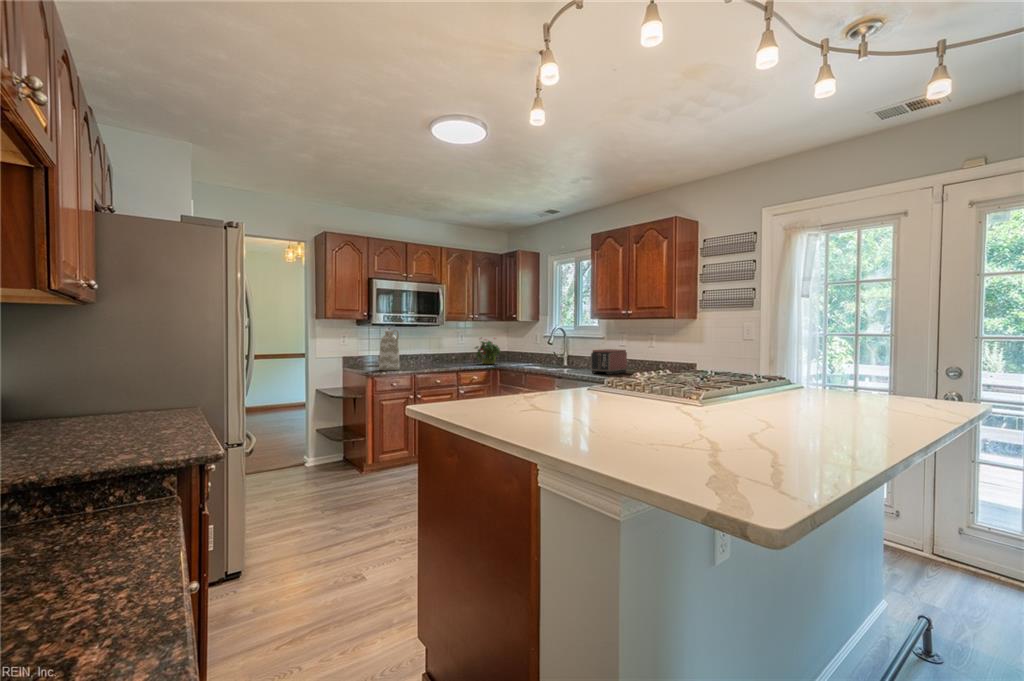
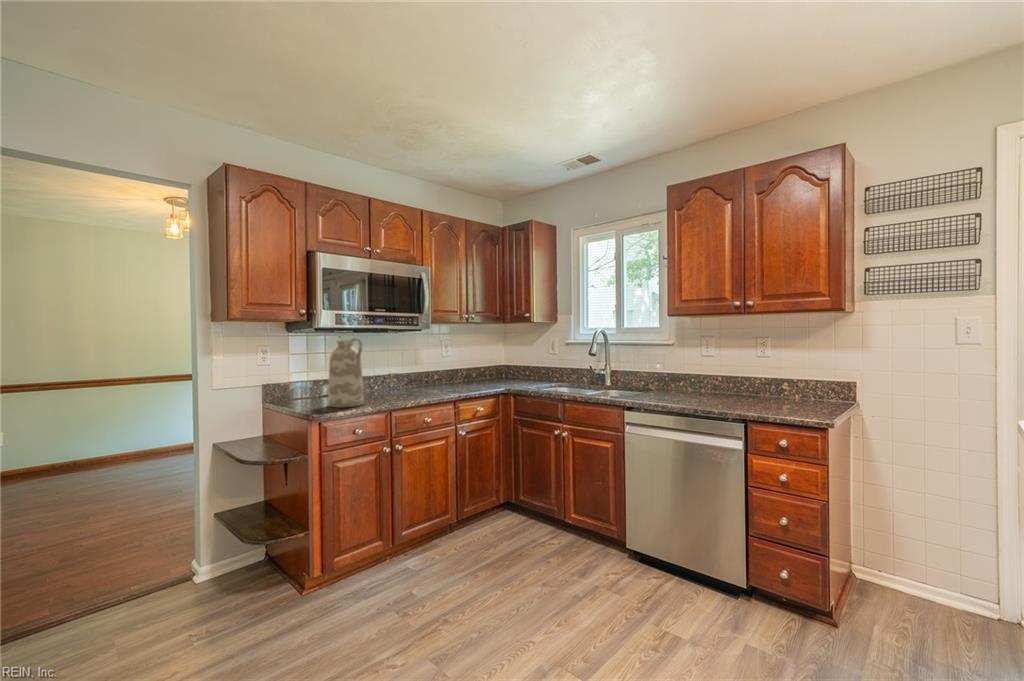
potted plant: present [475,341,500,364] -> none [468,346,509,386]
toaster: present [591,349,627,375] -> none [682,362,729,404]

